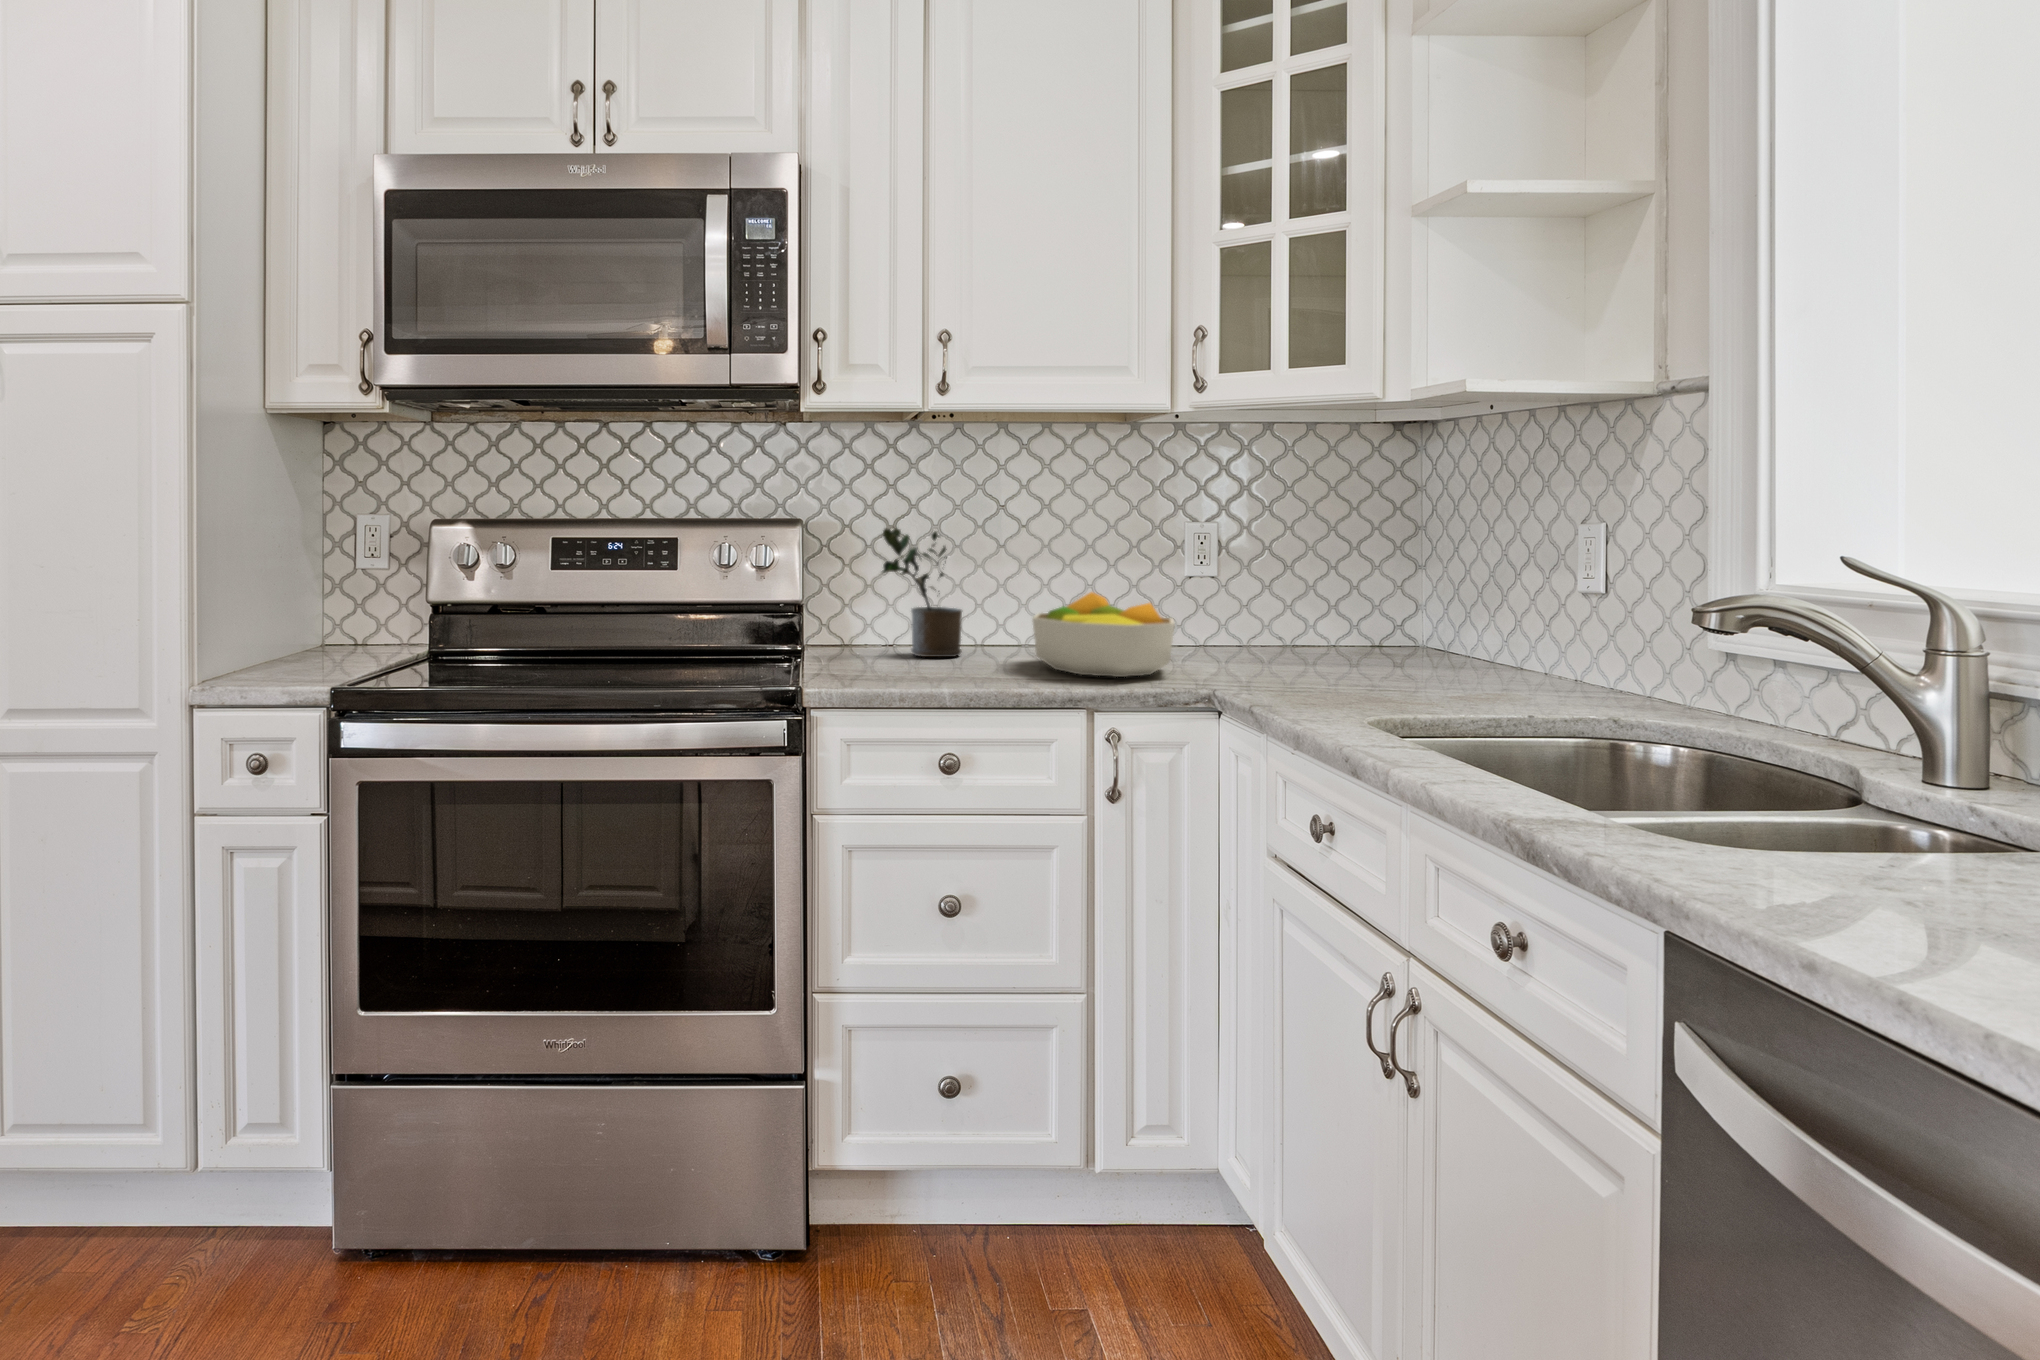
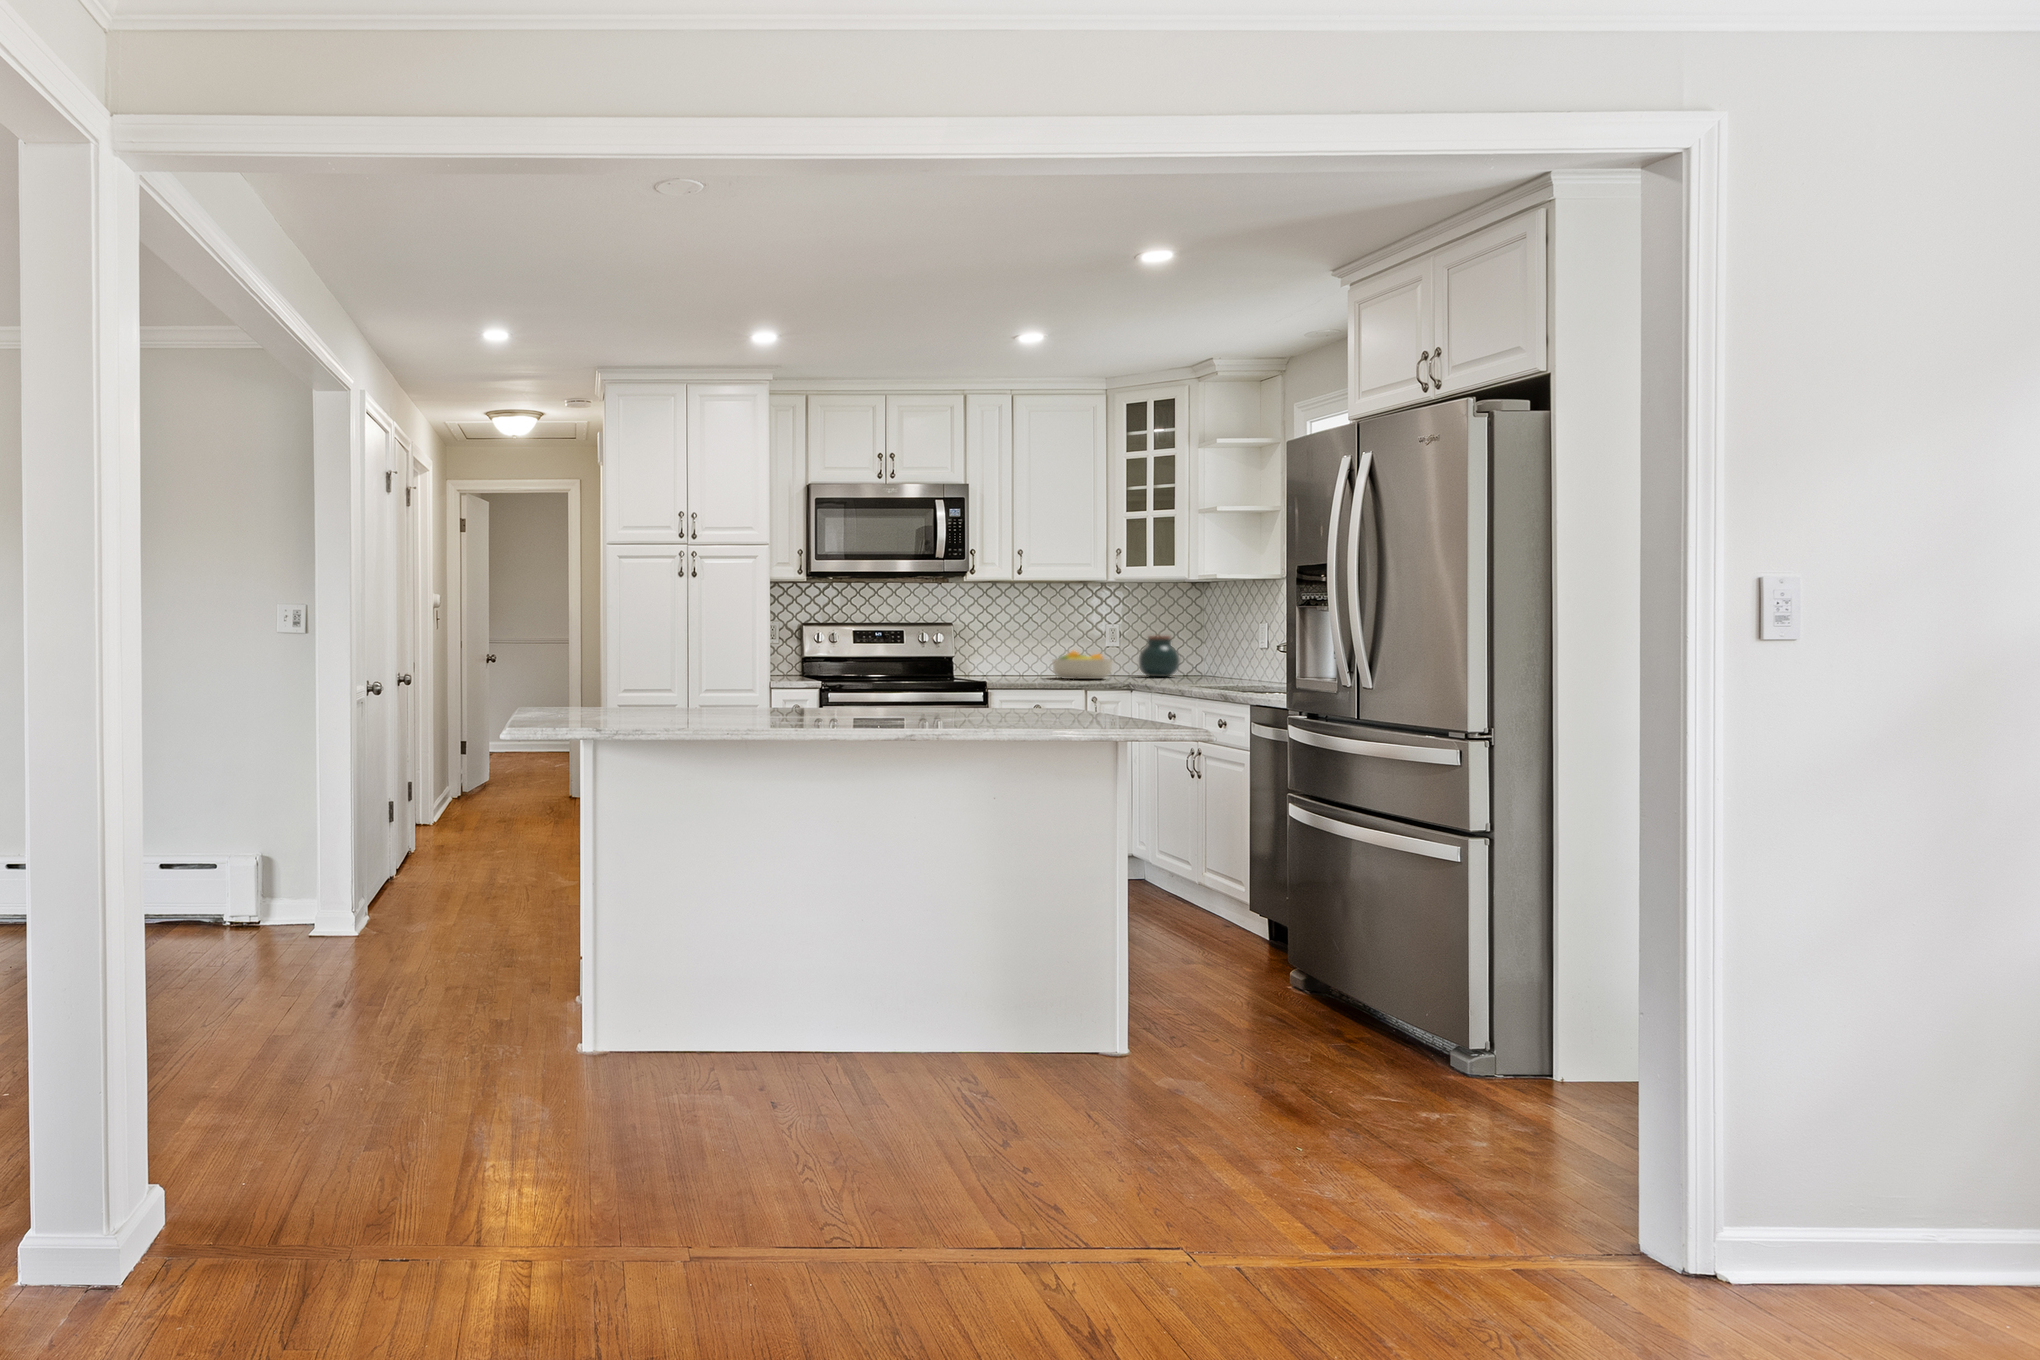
potted plant: present [882,529,962,657] -> none [985,626,1019,677]
jar: none [1264,555,1369,664] -> present [1139,636,1180,677]

